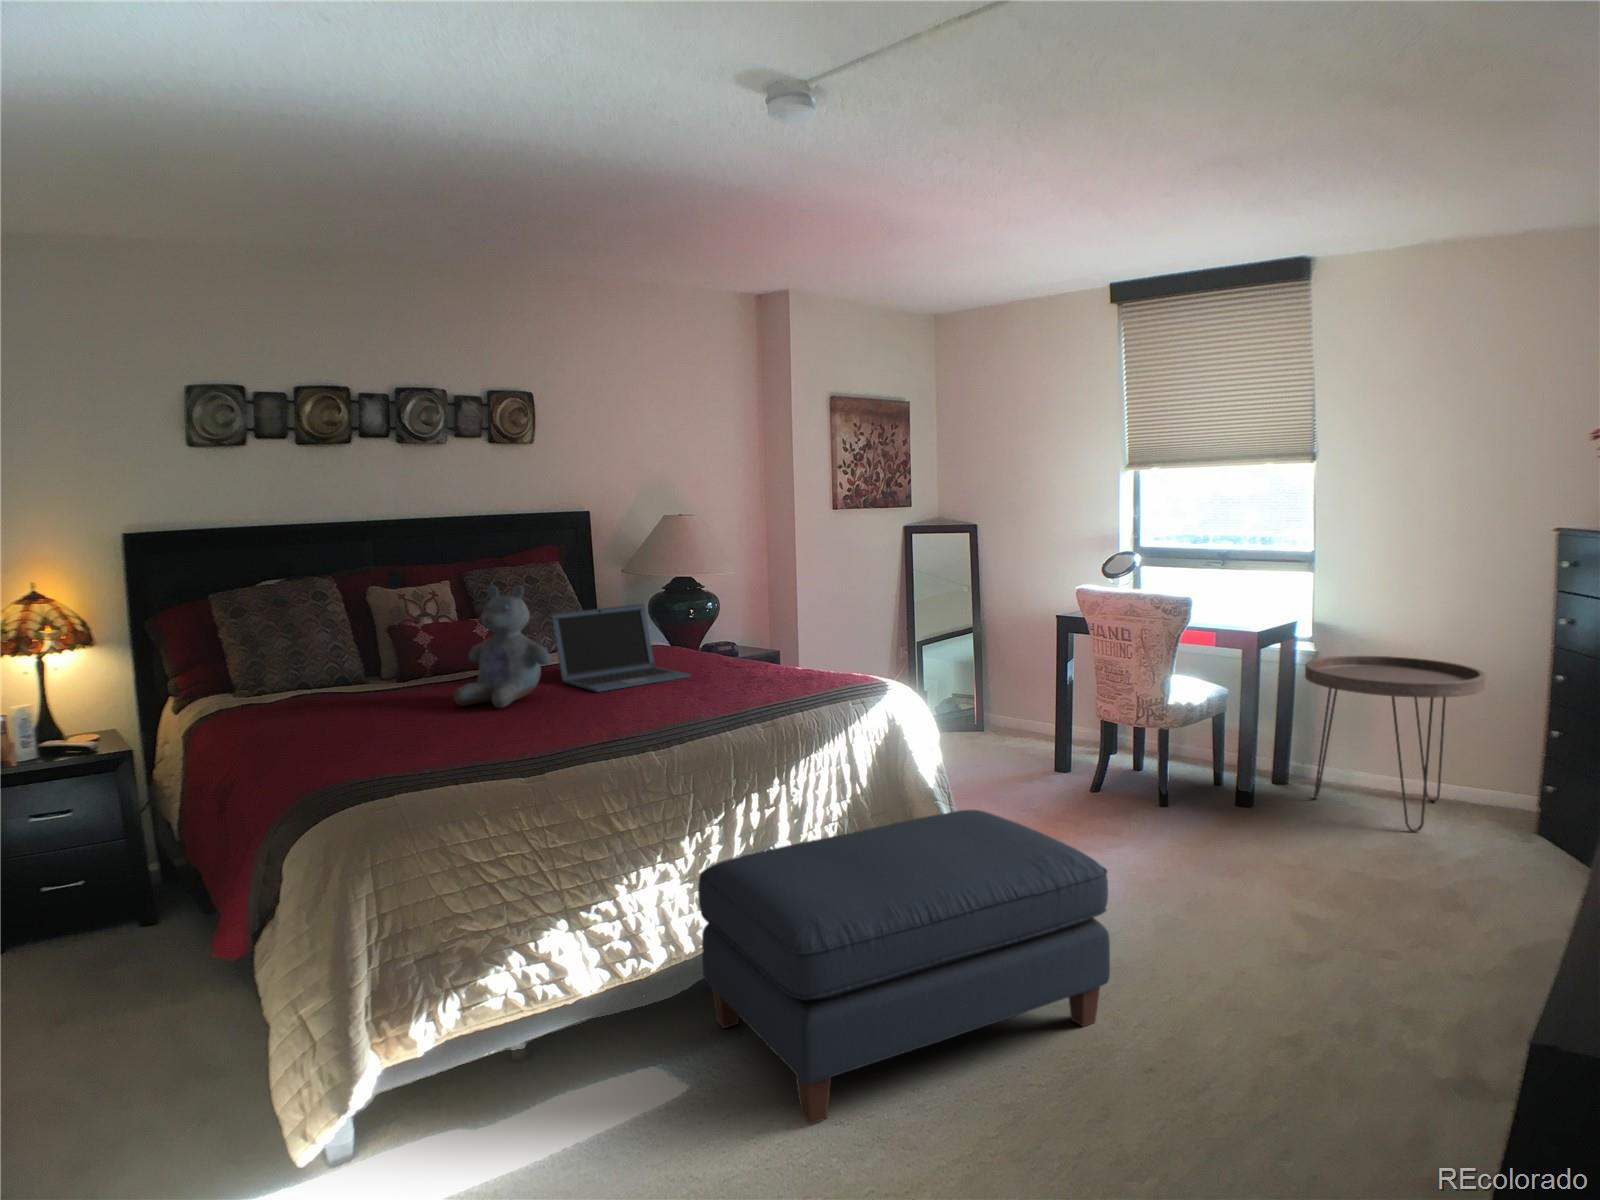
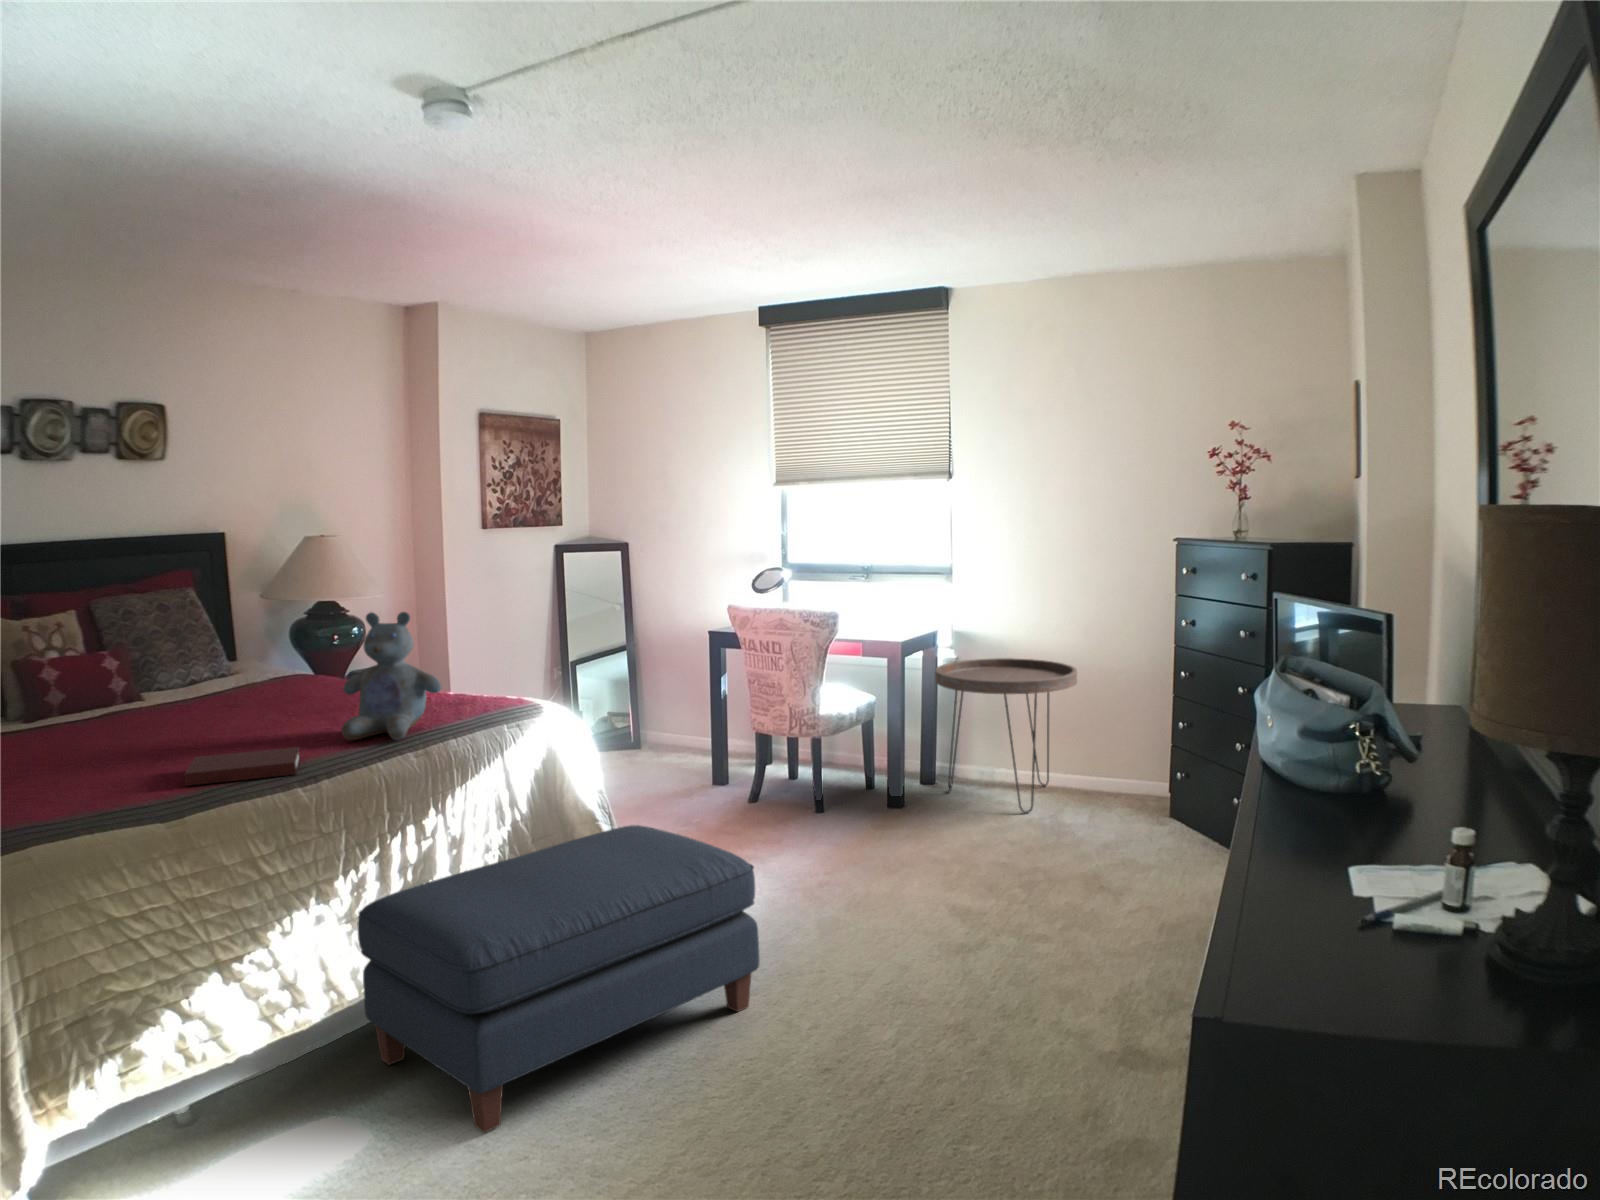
stuffed bear: present [454,585,551,708] -> present [341,612,441,740]
laptop: present [551,604,691,692] -> none [166,641,334,738]
notebook: none [551,705,655,736] -> present [184,747,300,786]

